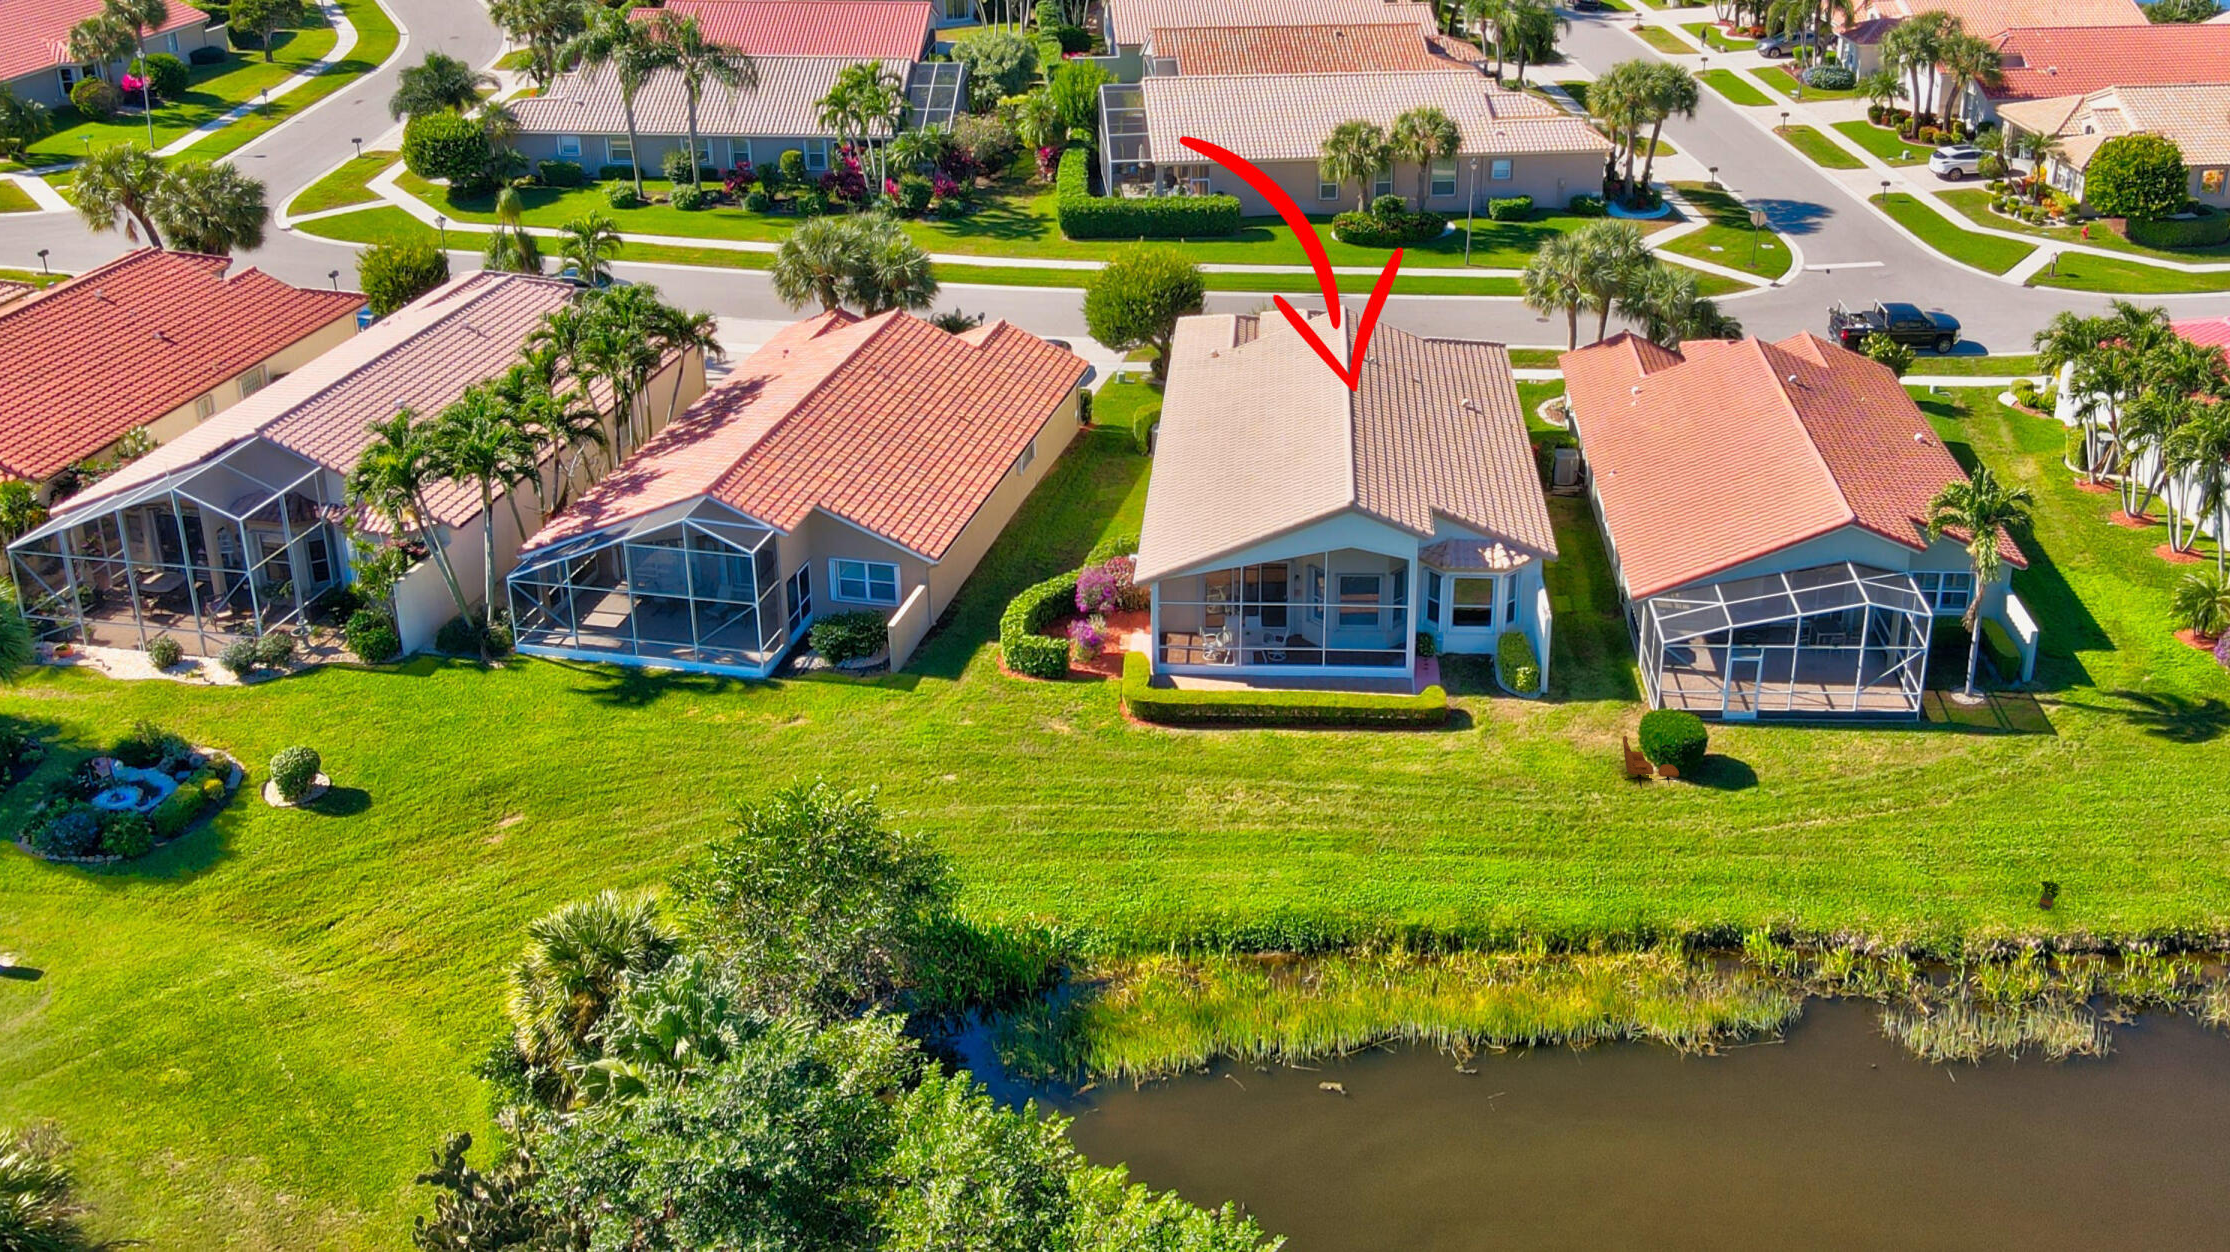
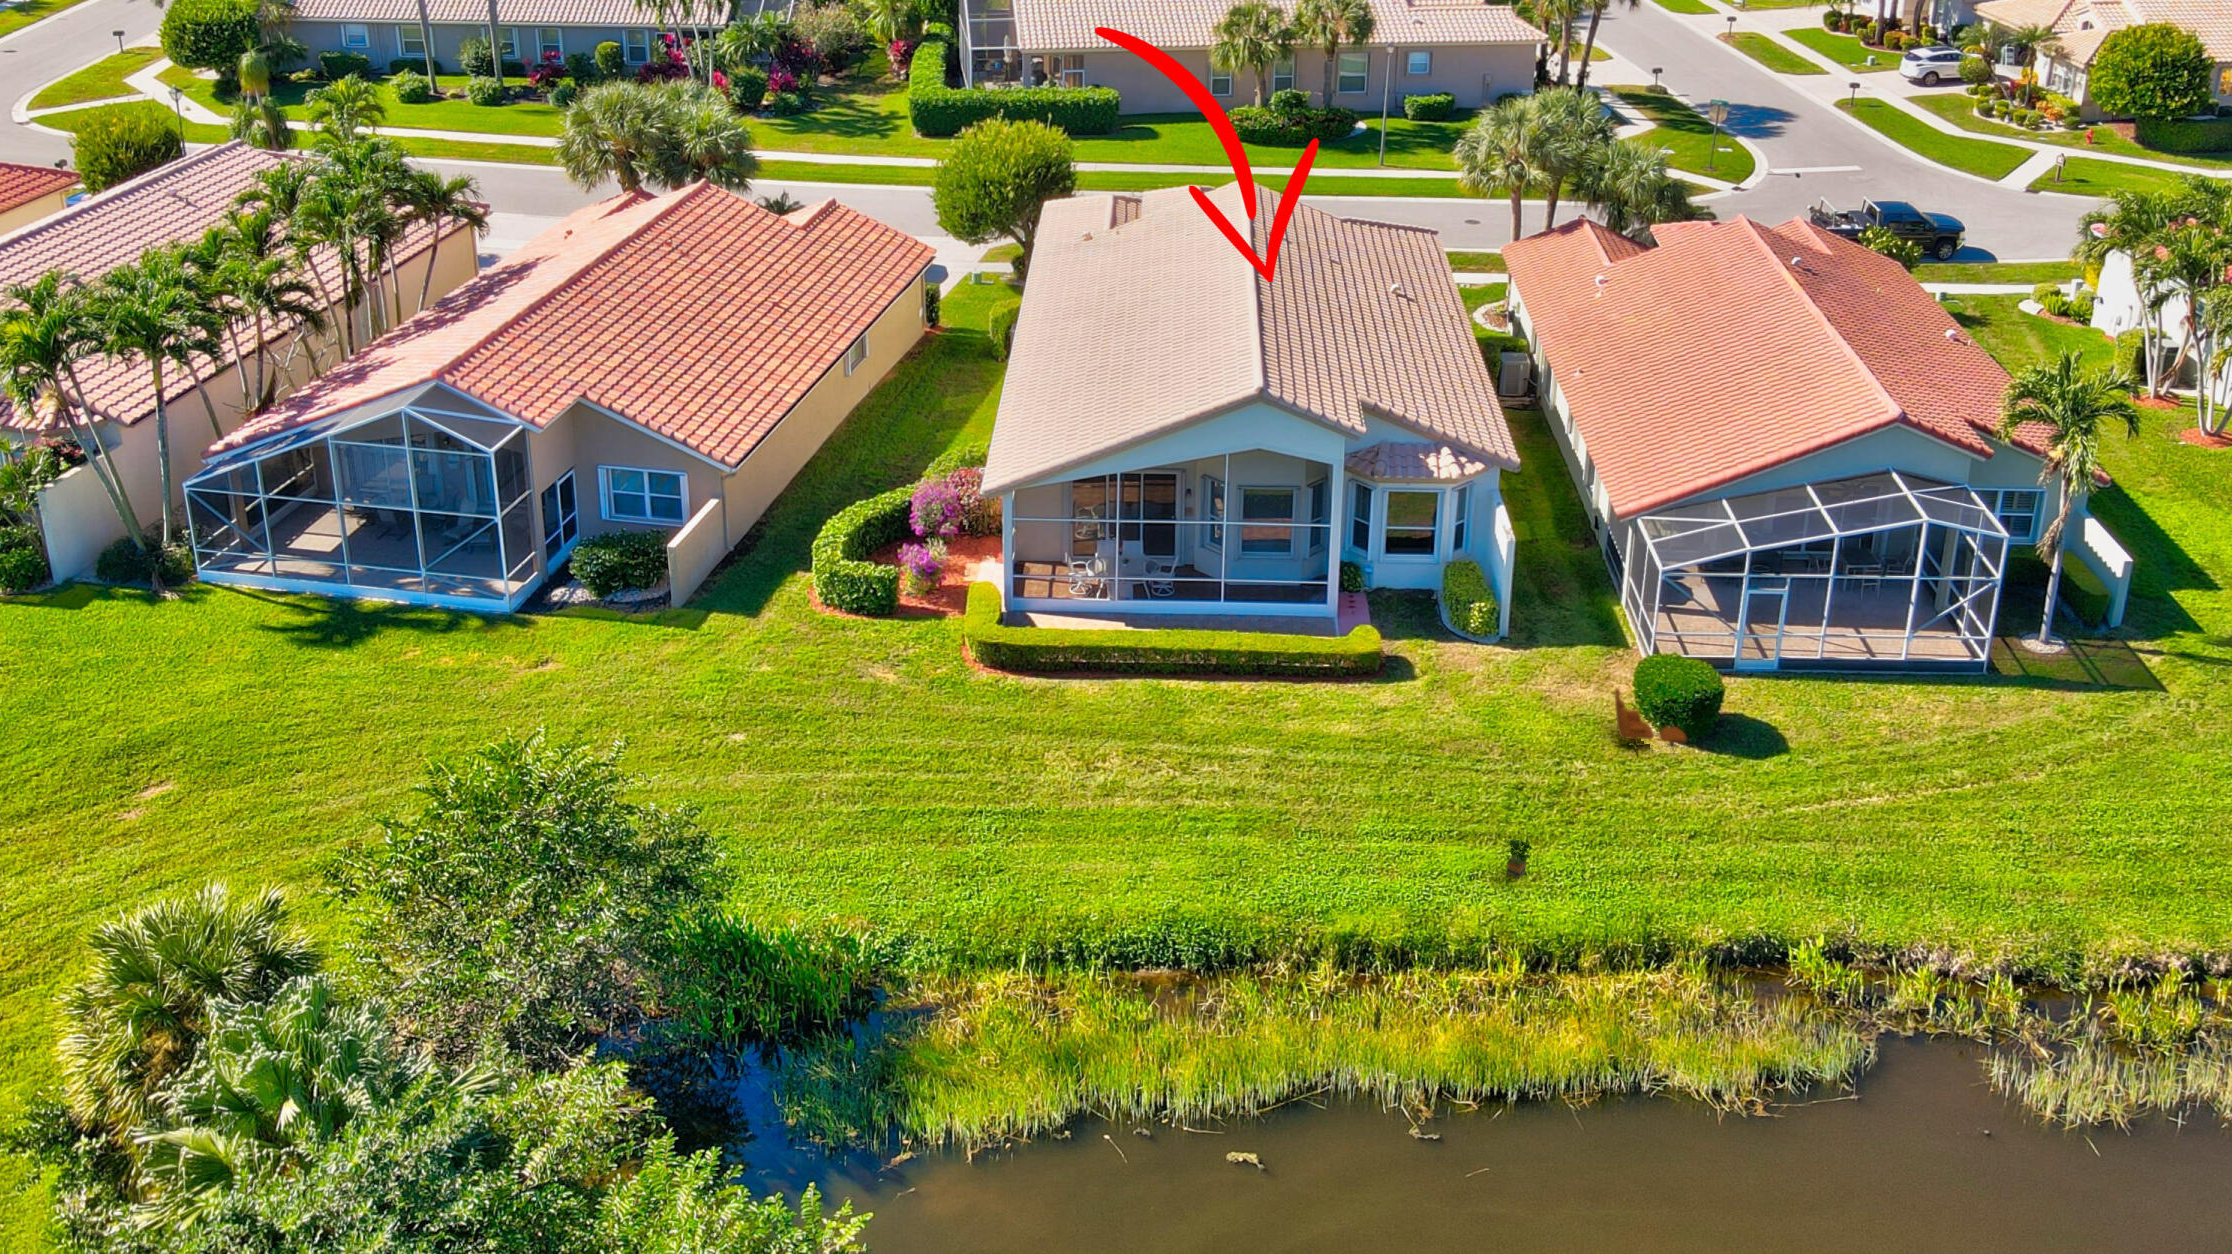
potted tree: present [2039,881,2060,911] -> present [1507,839,1532,879]

